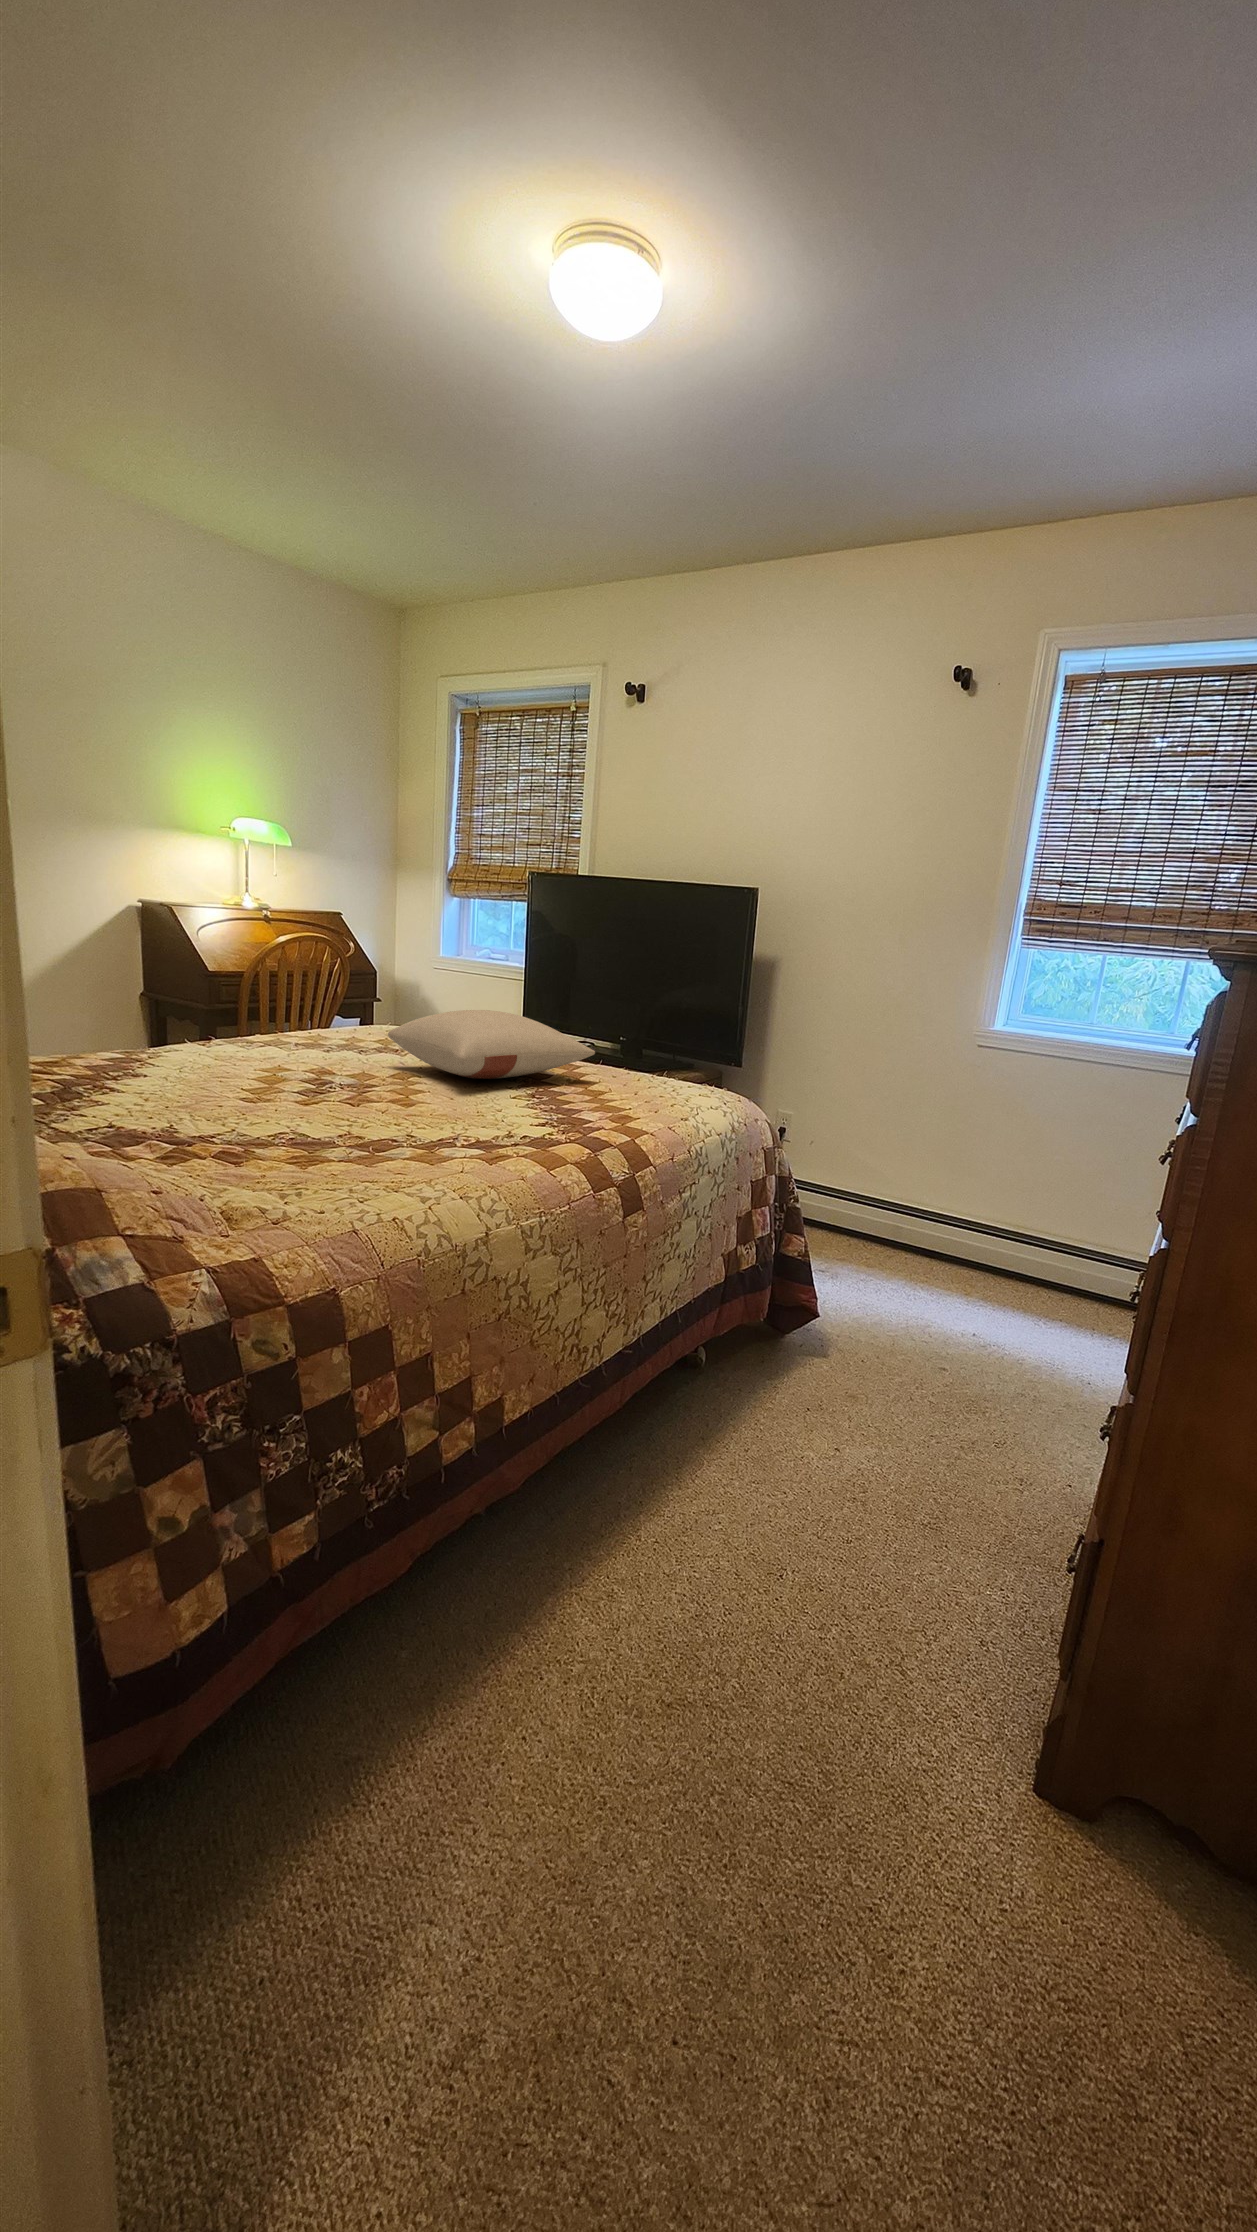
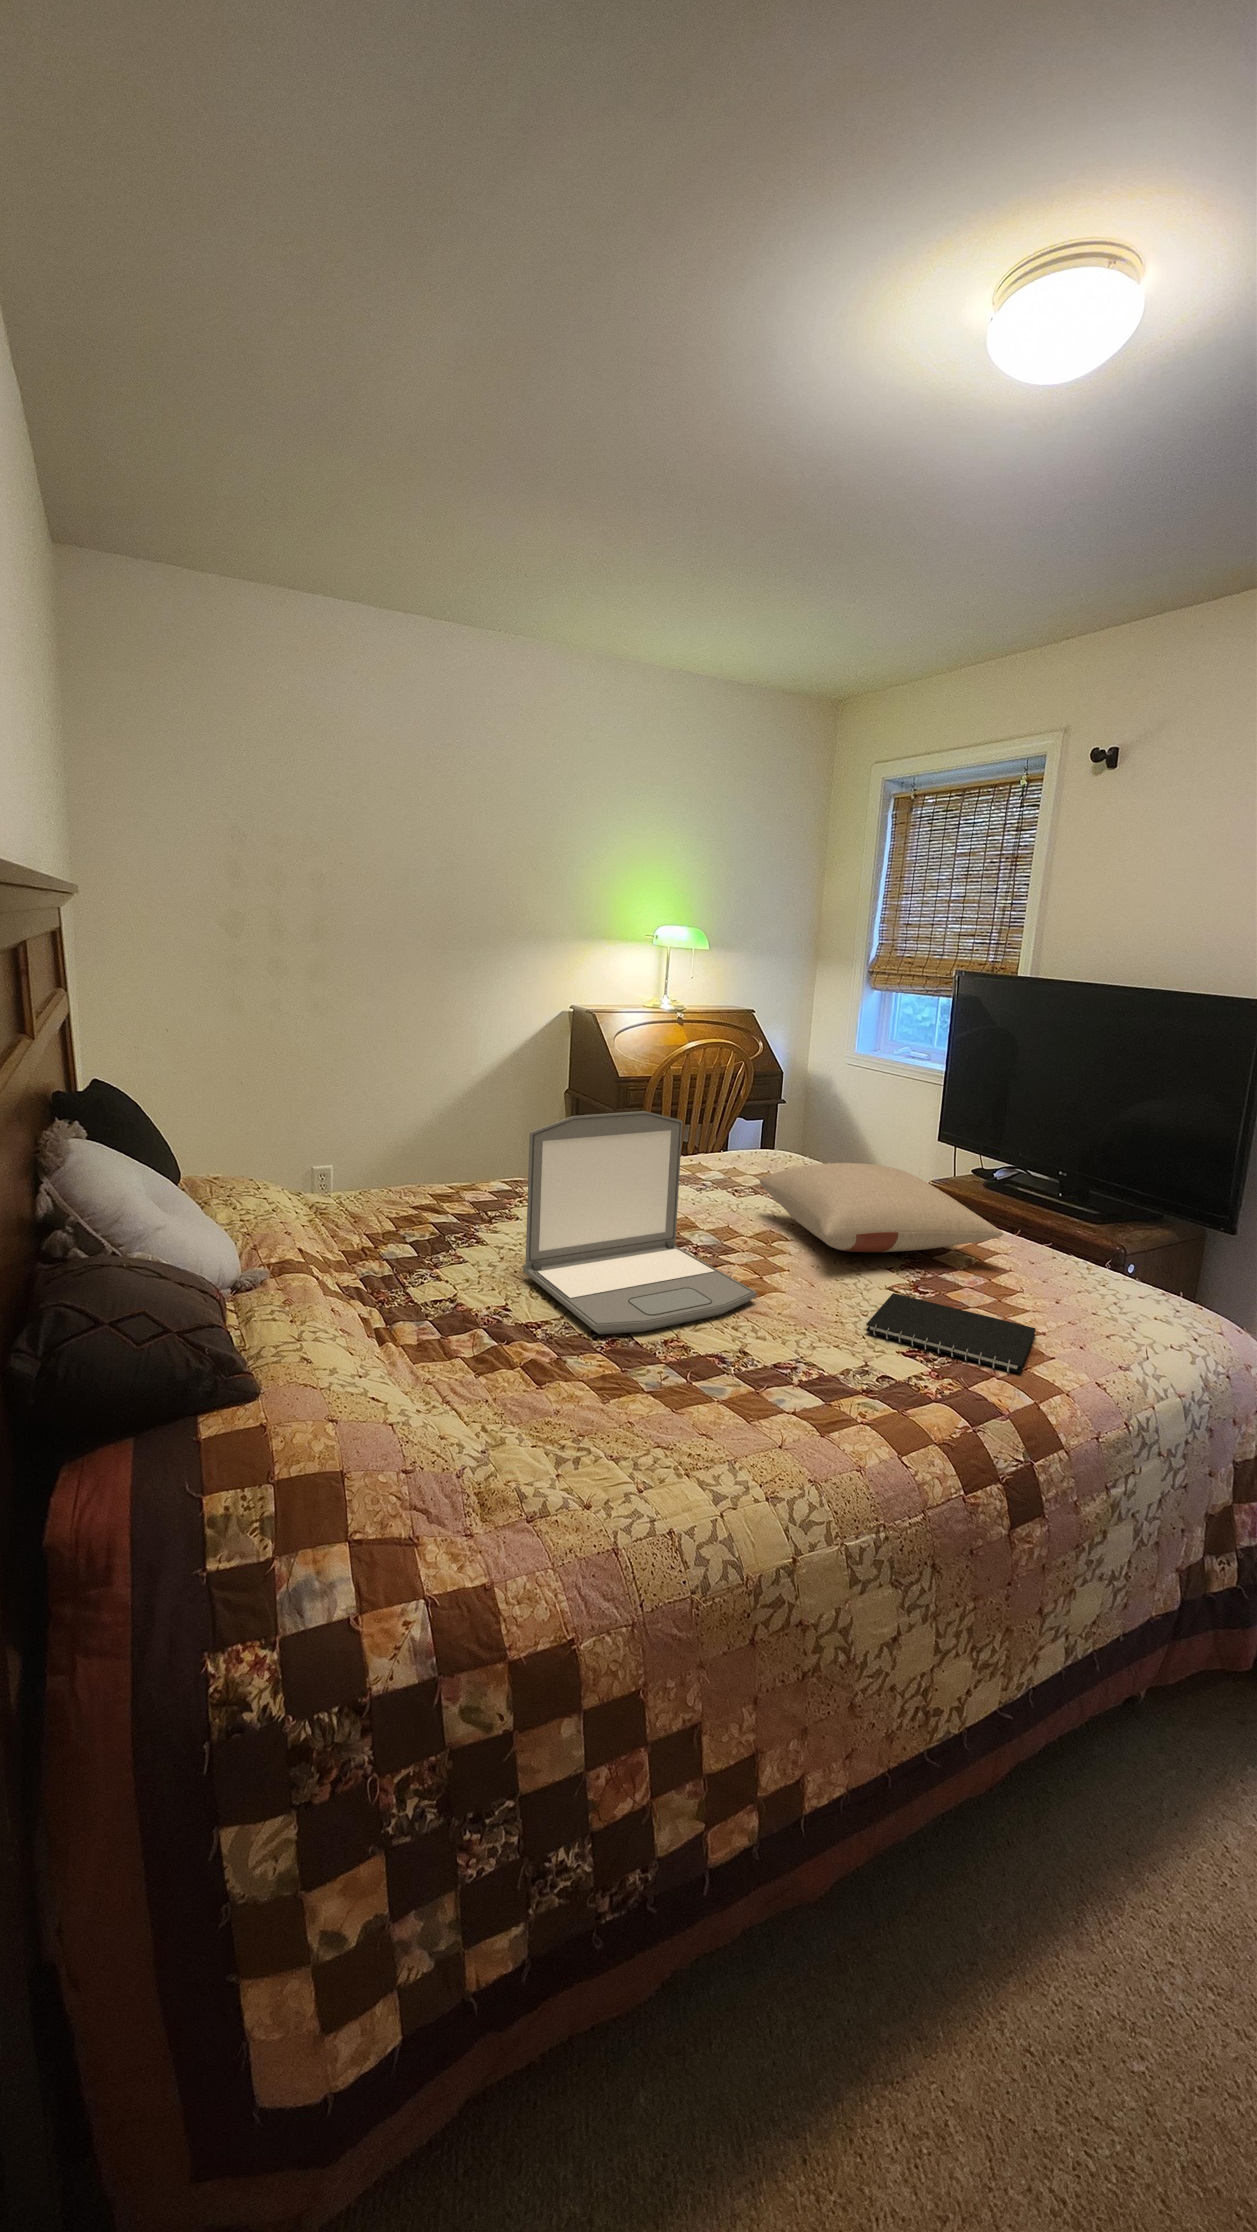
laptop: none [173,951,410,1138] -> present [523,1111,757,1334]
notebook: none [505,1095,626,1127] -> present [866,1293,1036,1373]

